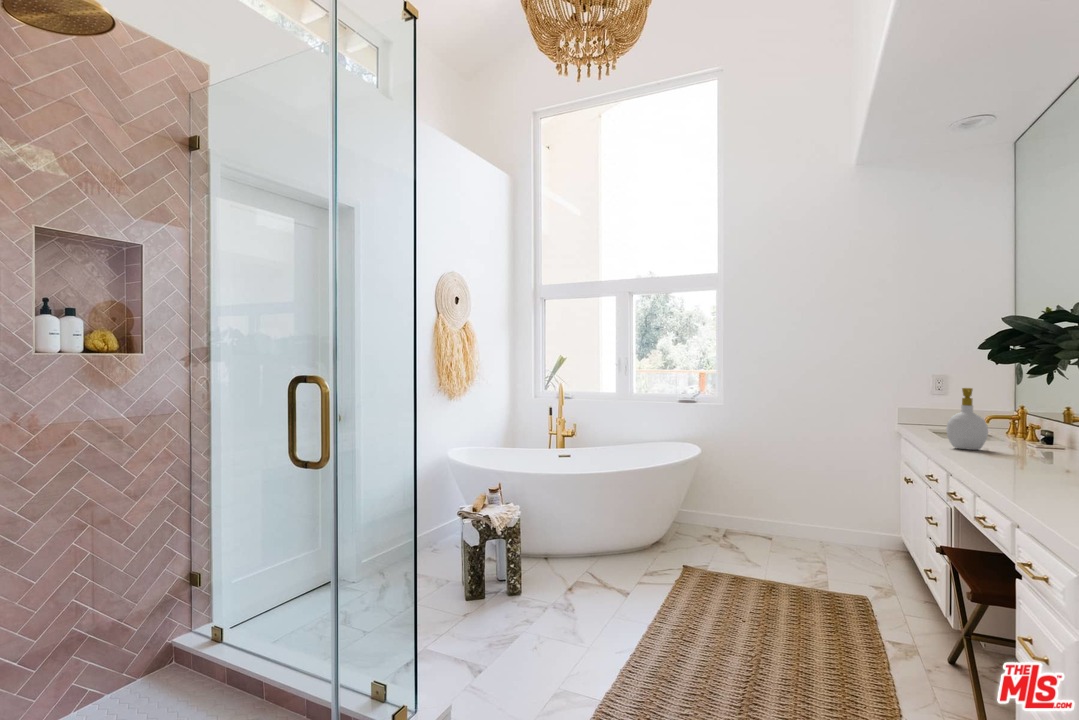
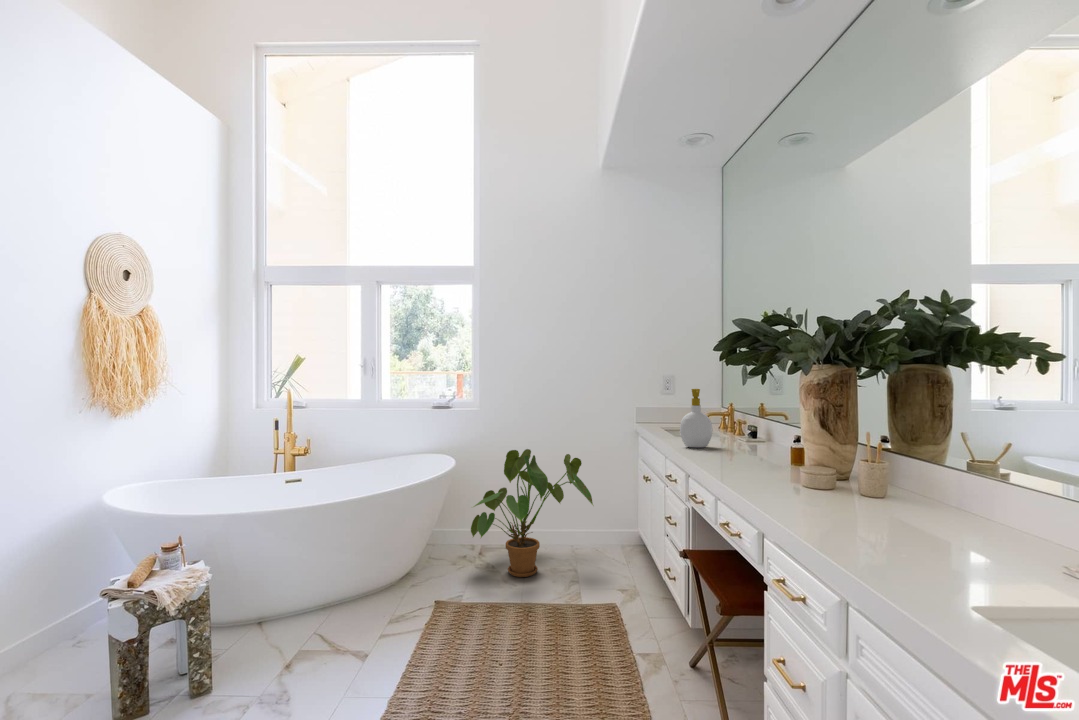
house plant: none [717,441,846,561] -> present [471,449,593,577]

